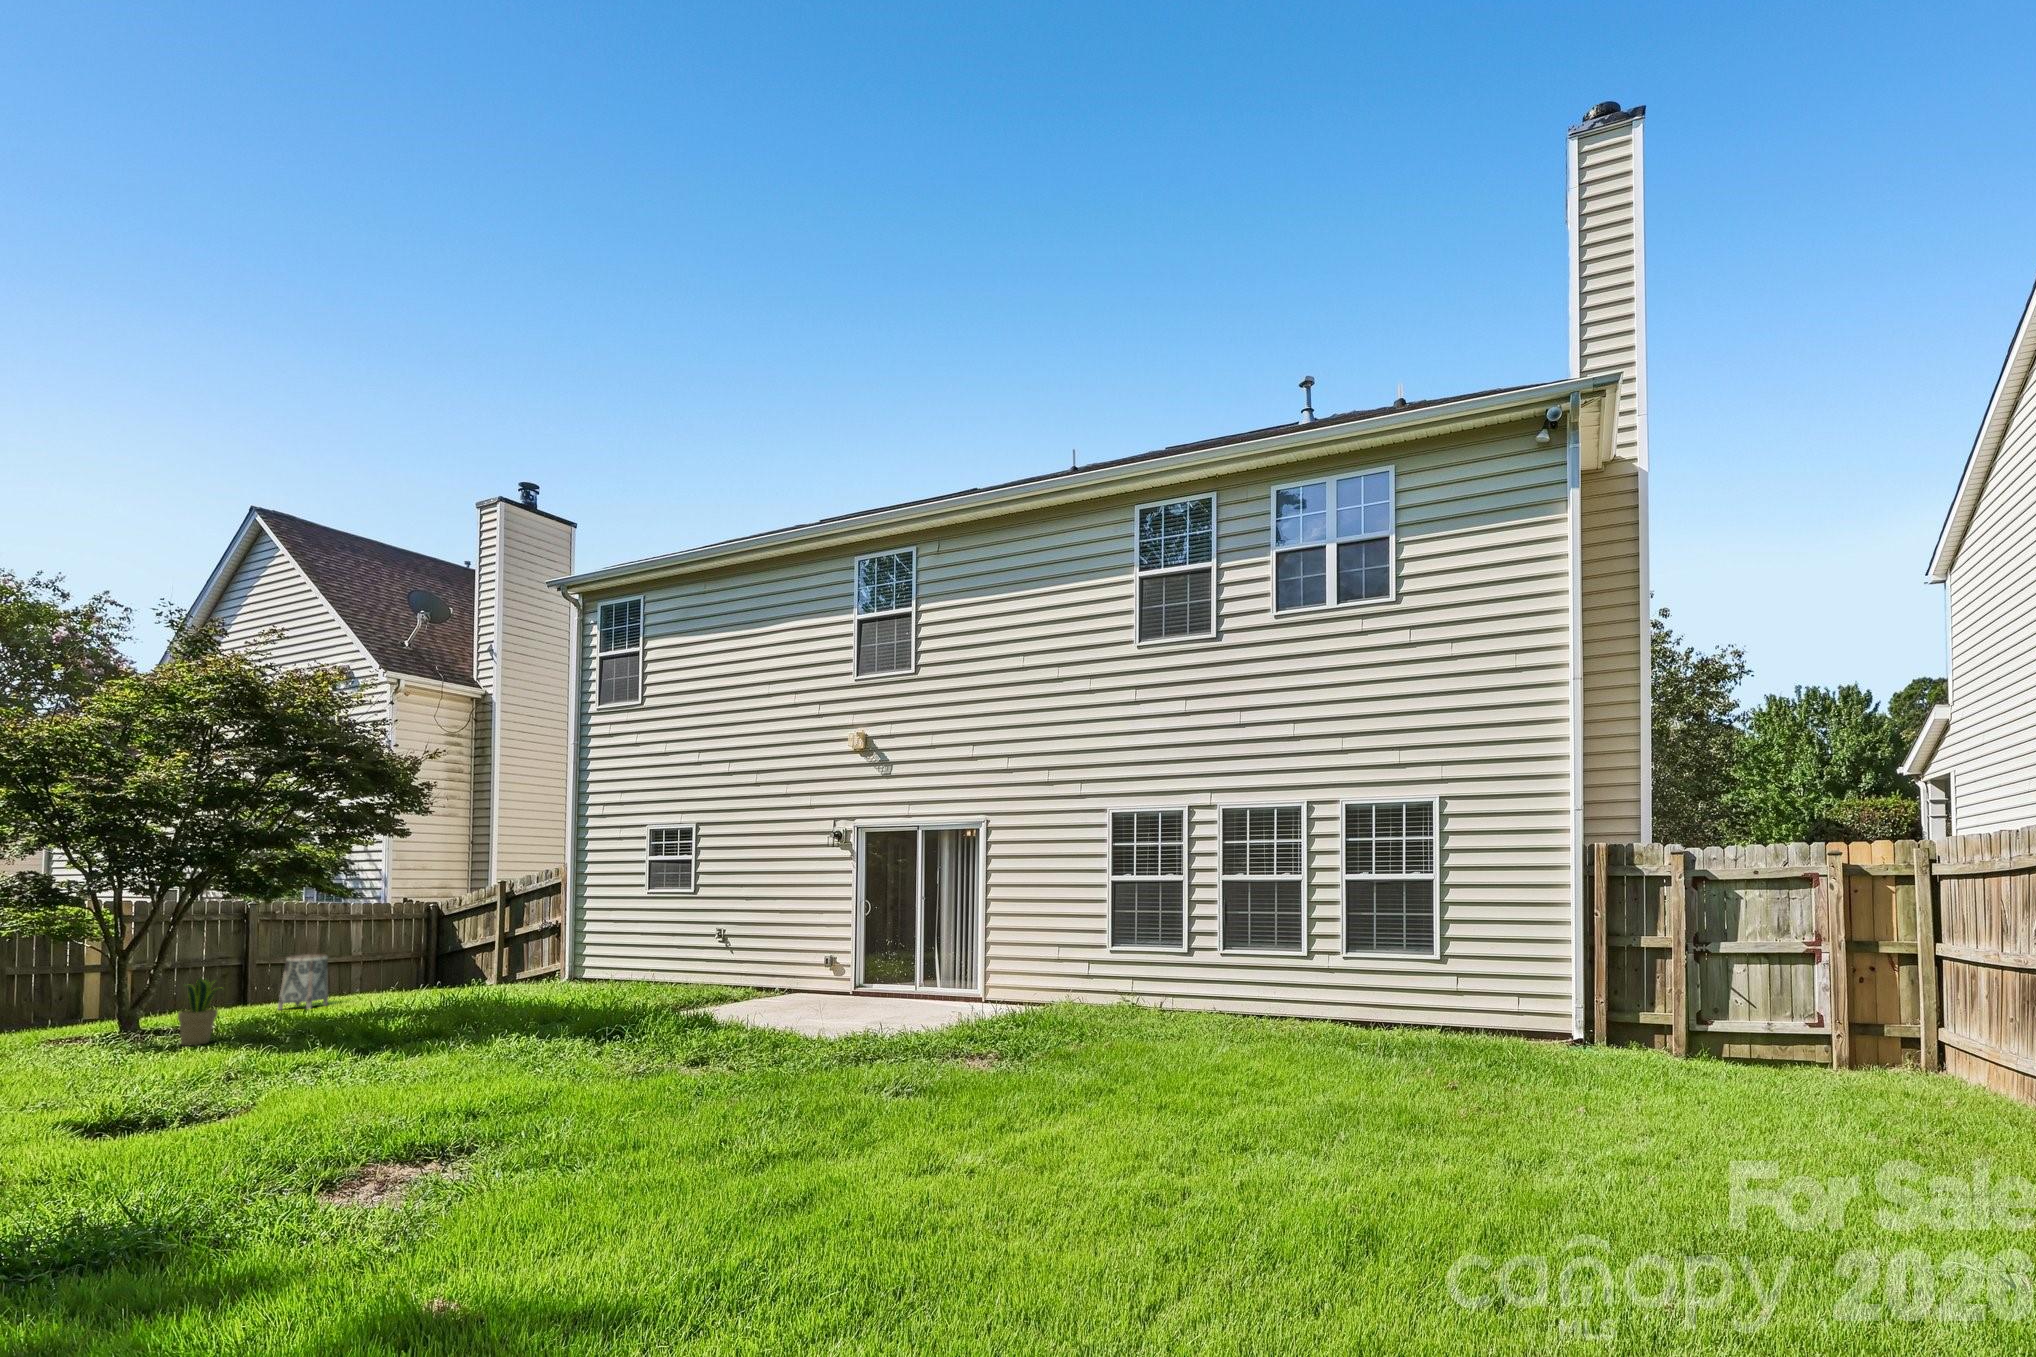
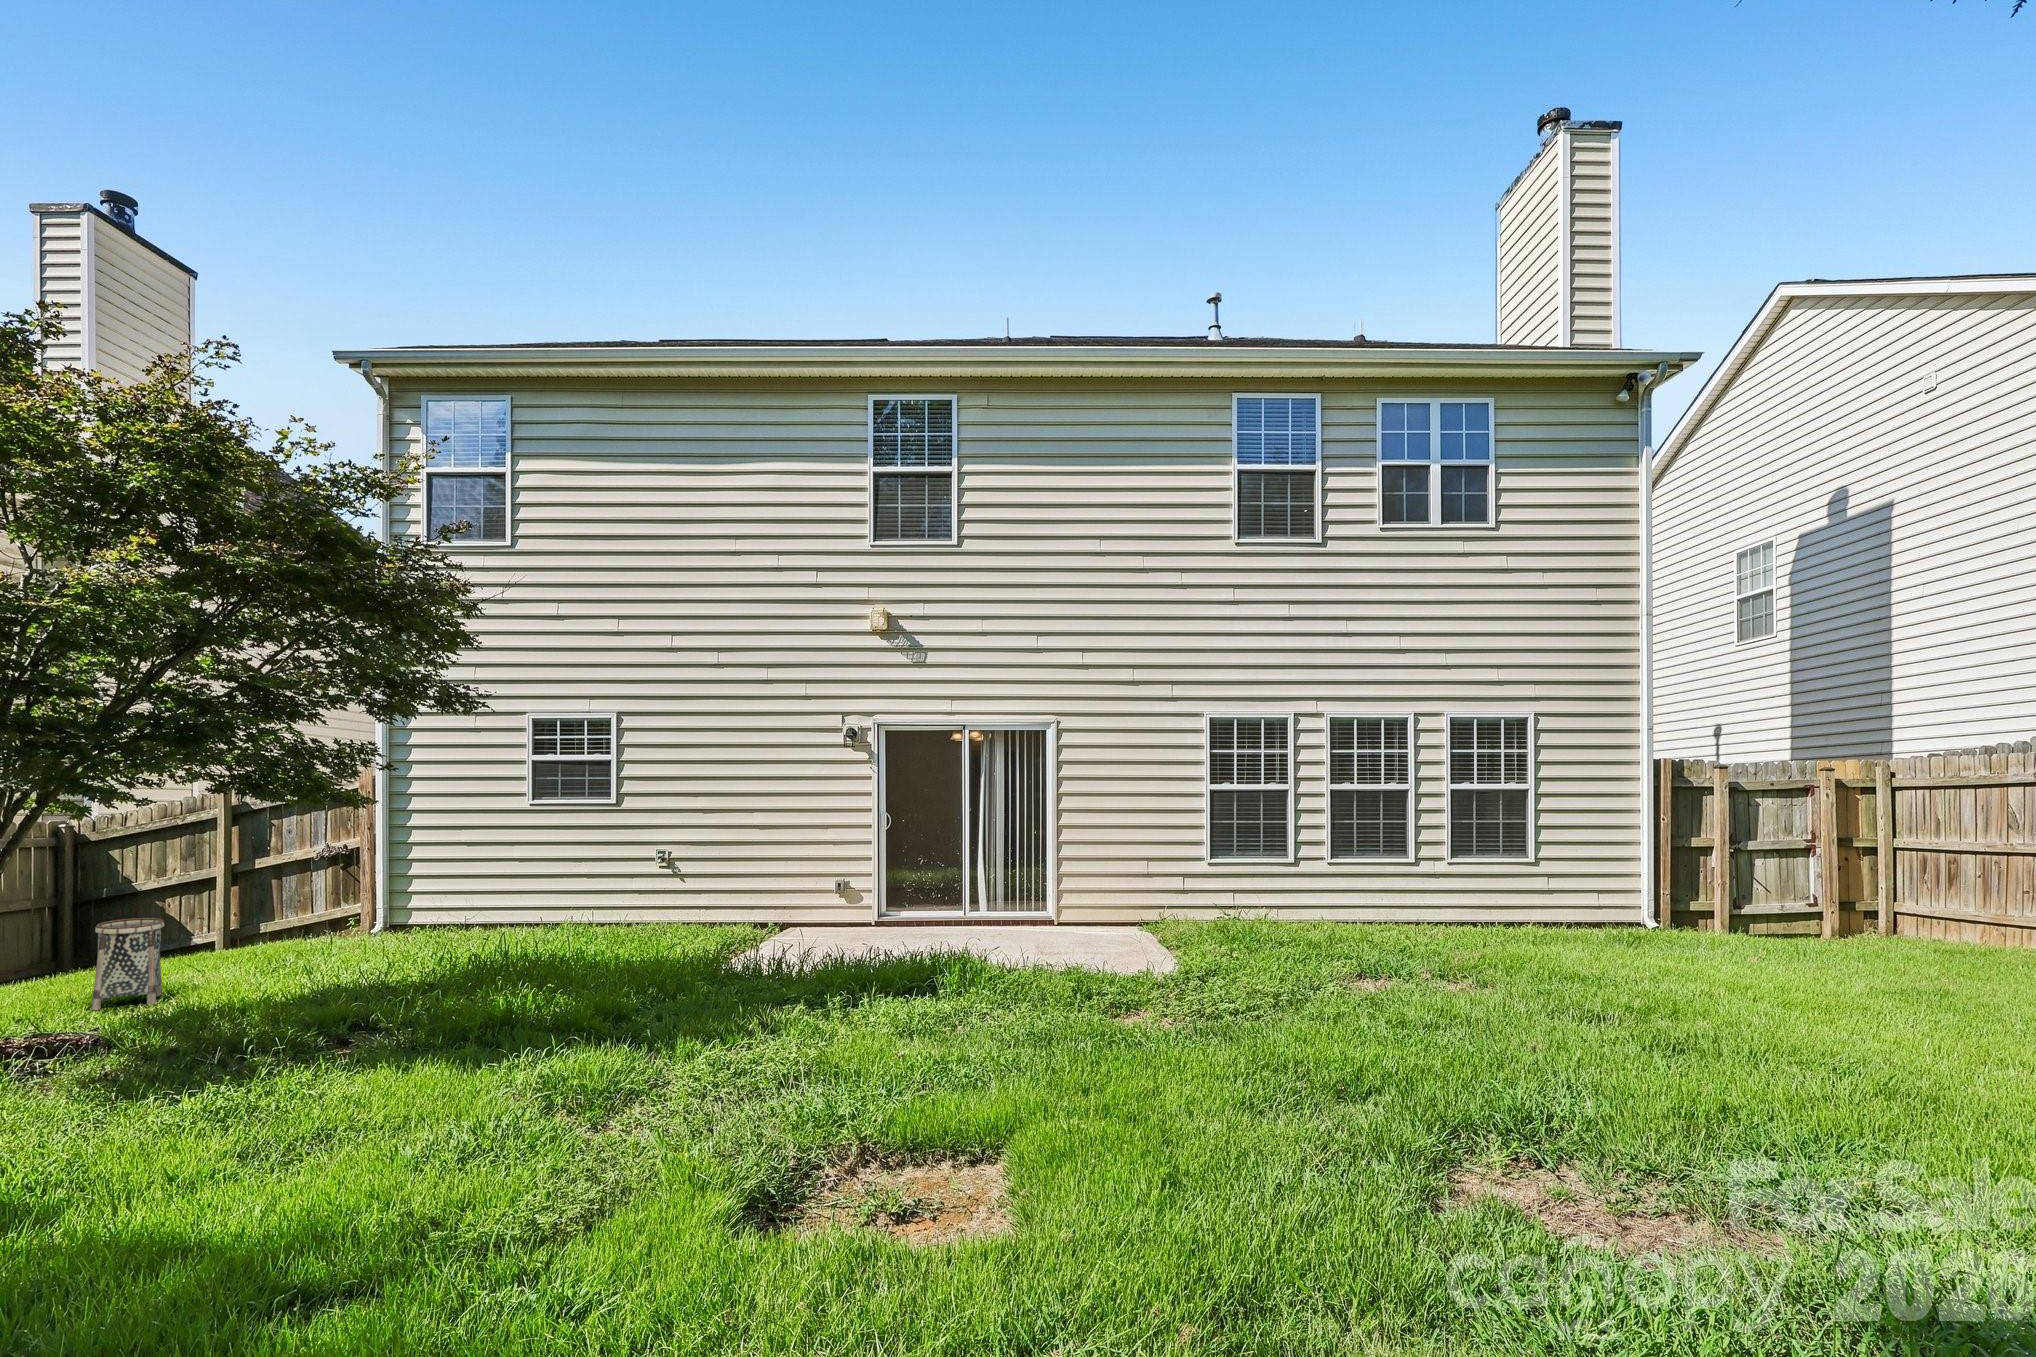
potted plant: present [177,978,218,1045] -> none [202,978,275,1088]

